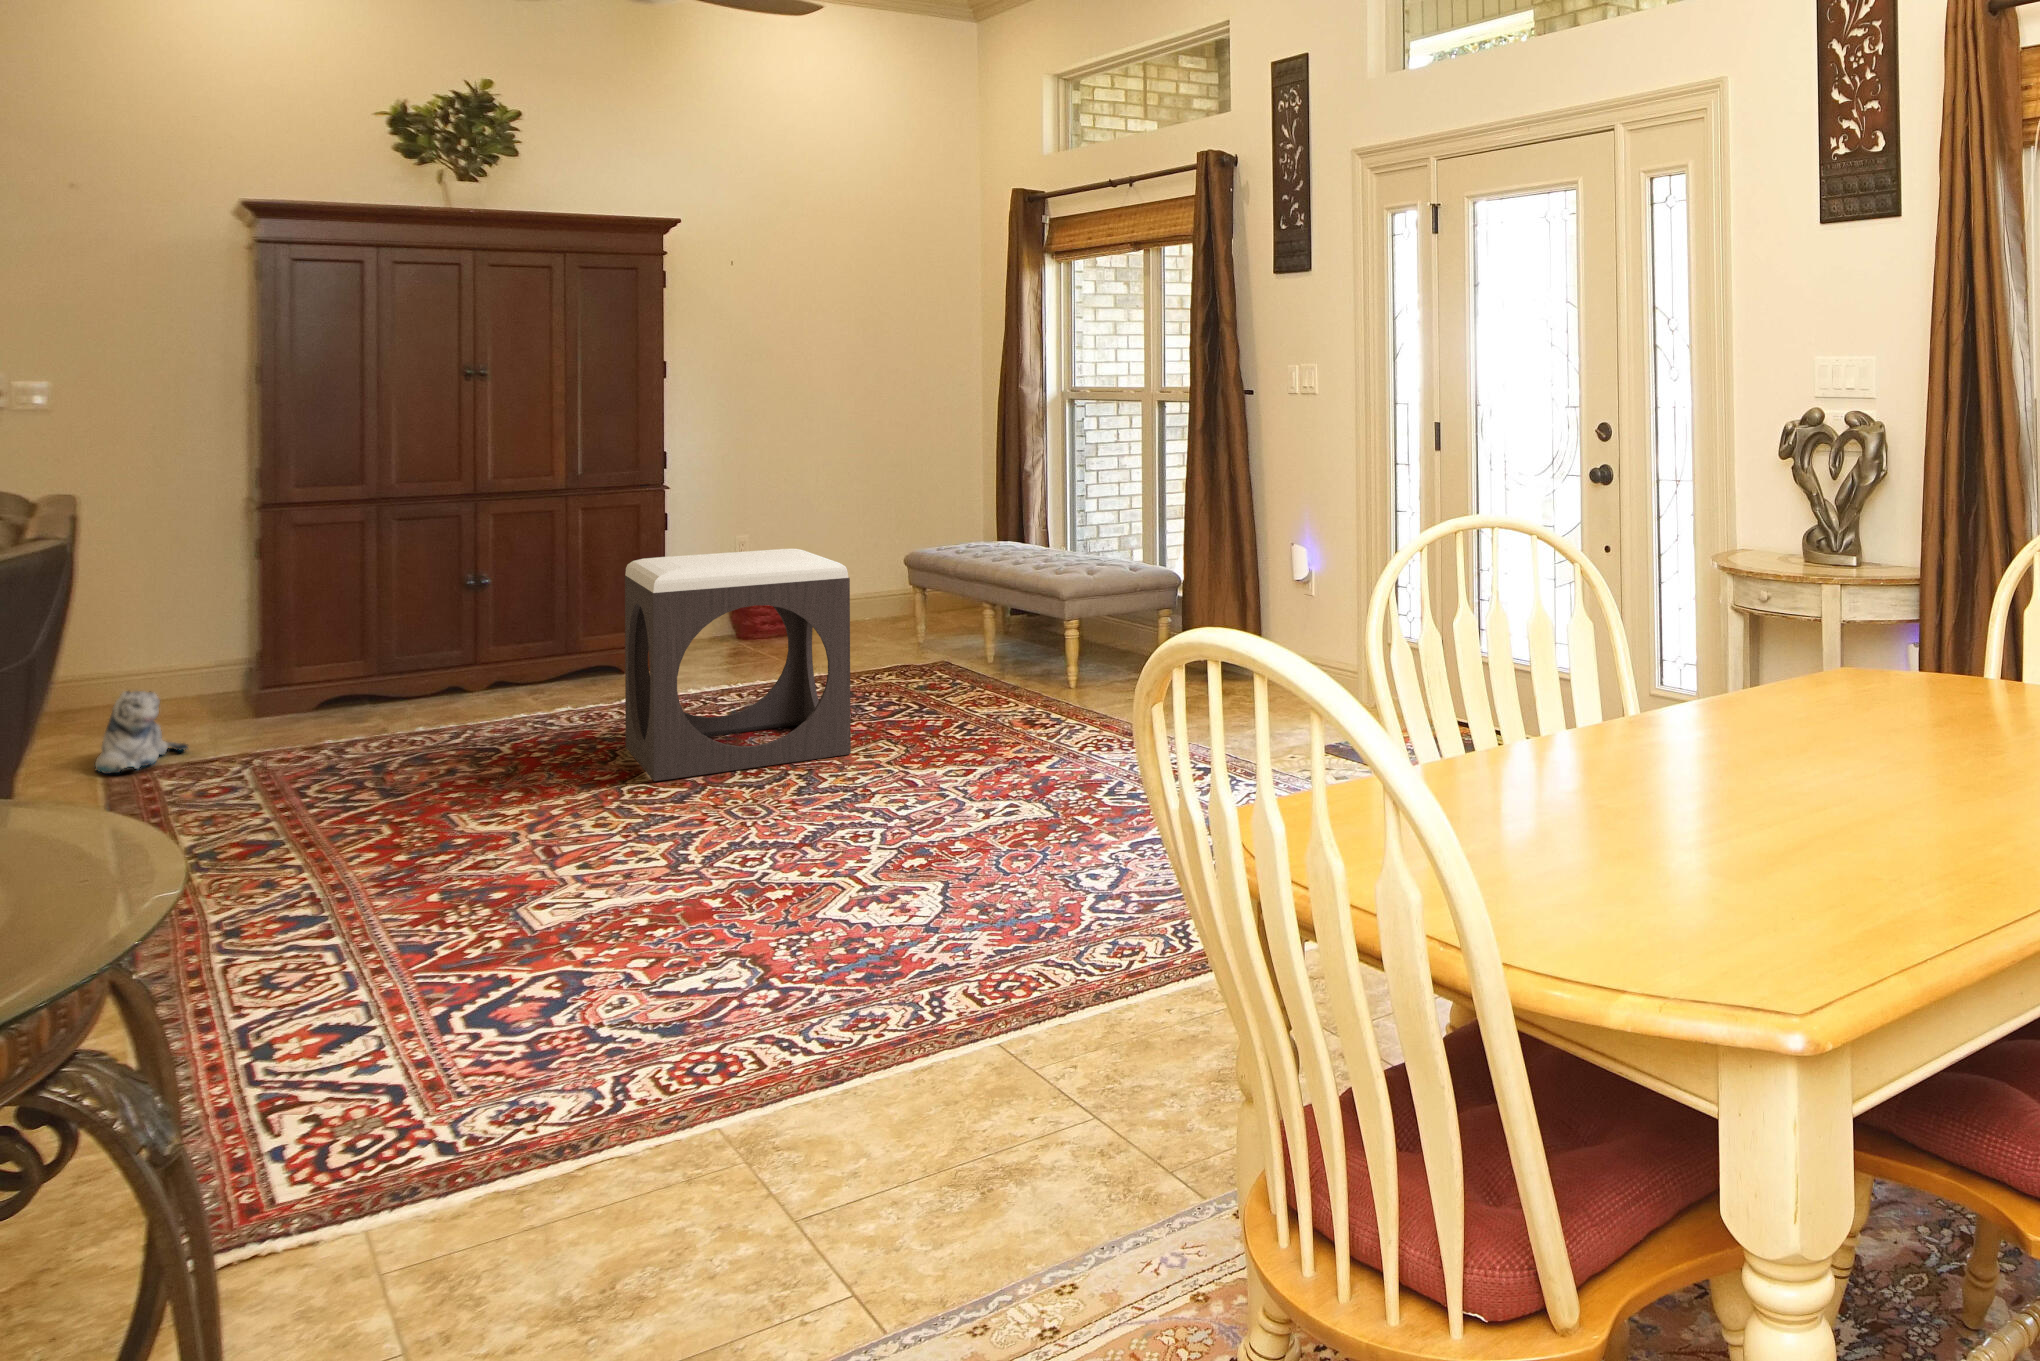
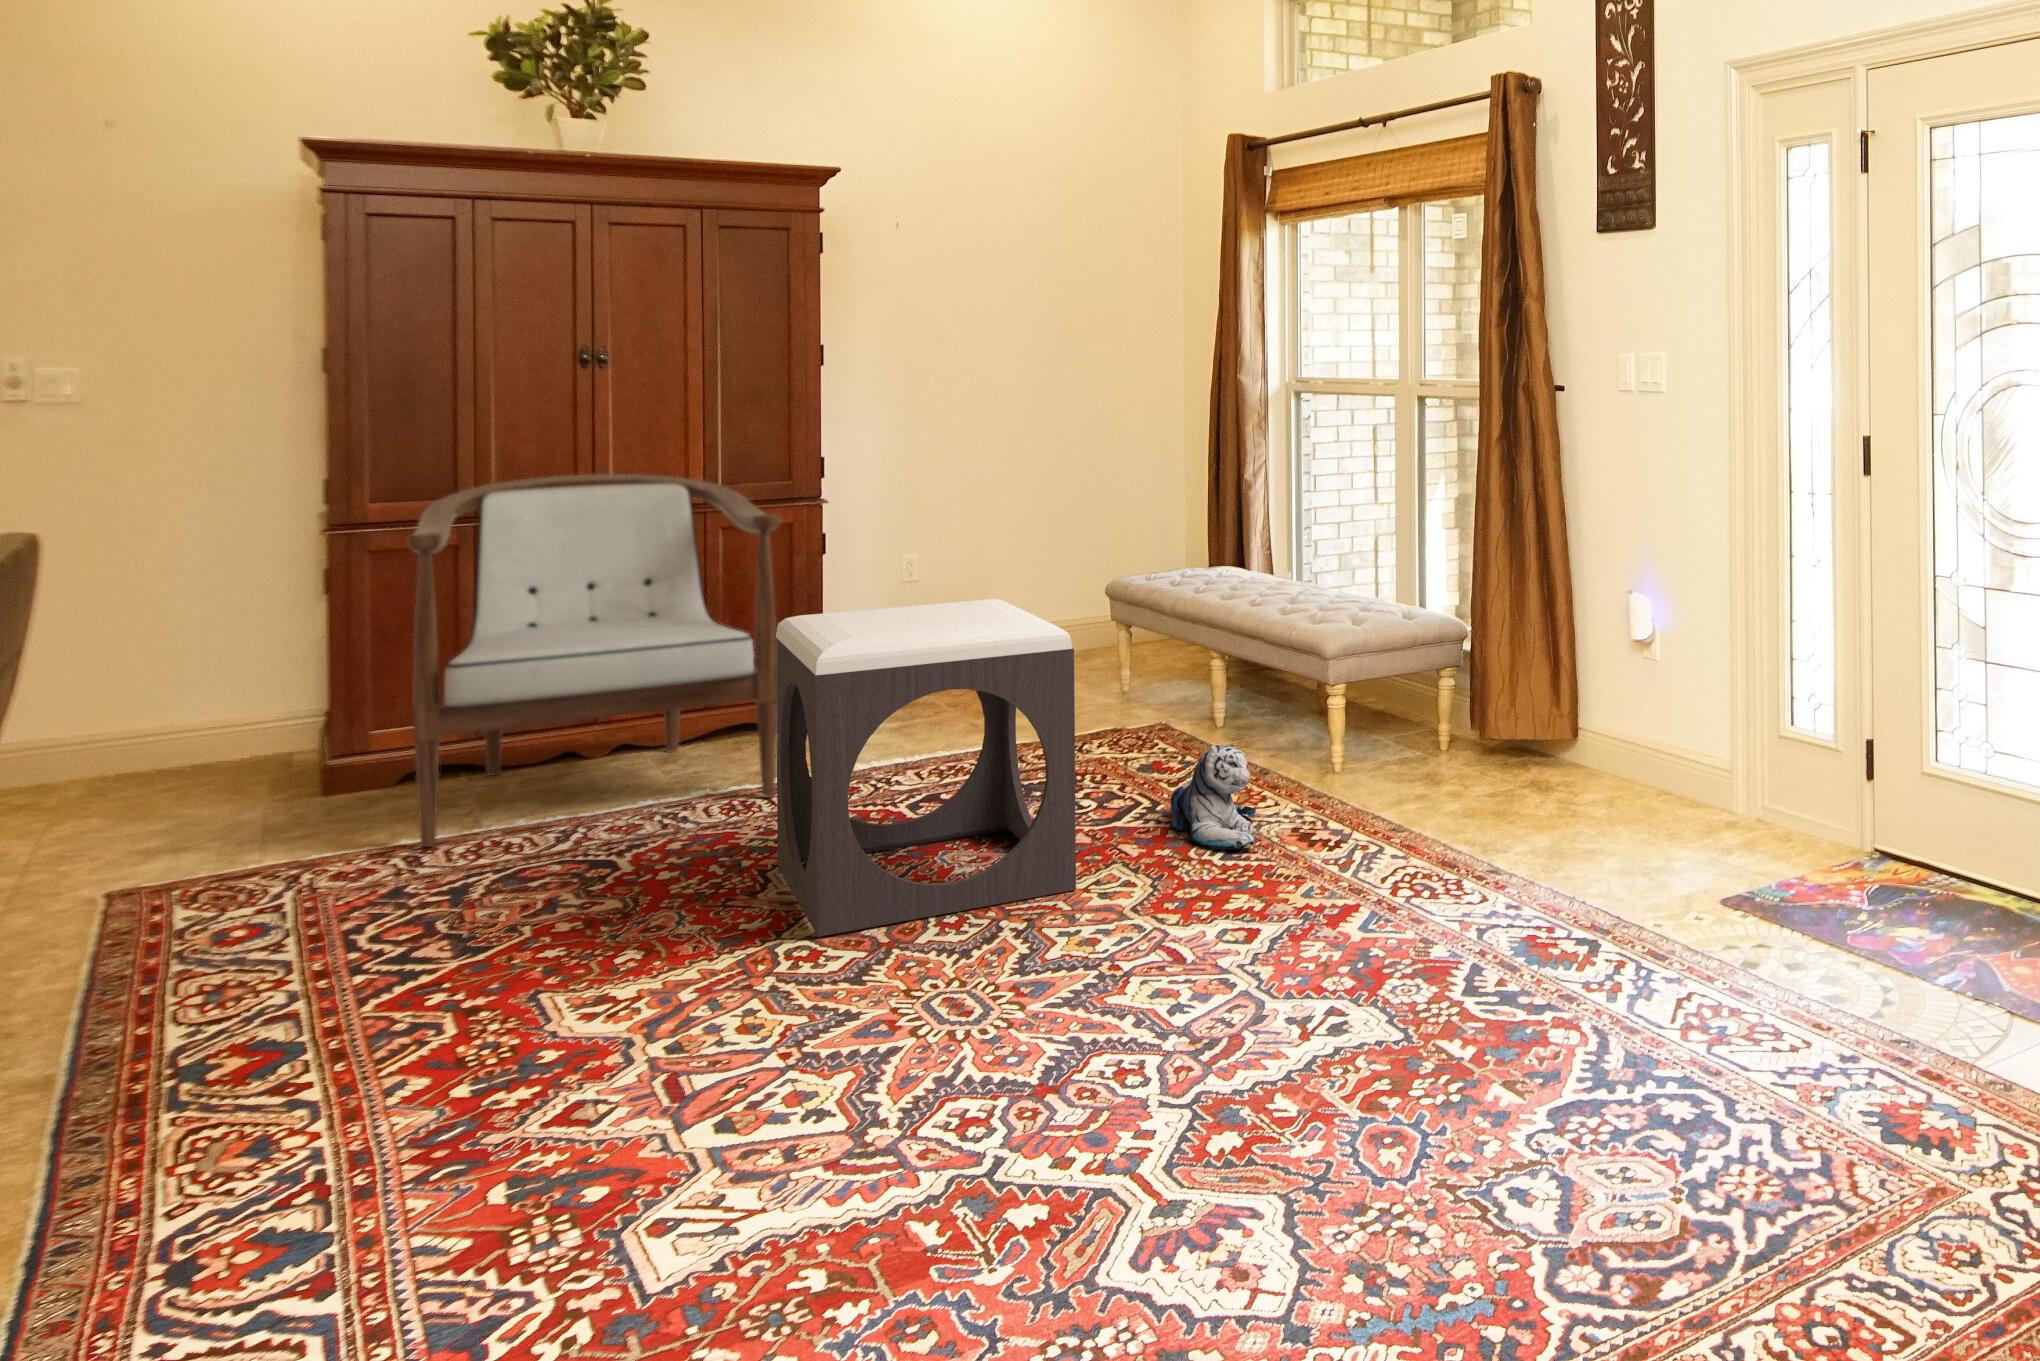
armchair: none [335,464,632,742] -> present [407,474,782,847]
plush toy: present [95,691,188,774] -> present [1170,745,1256,850]

